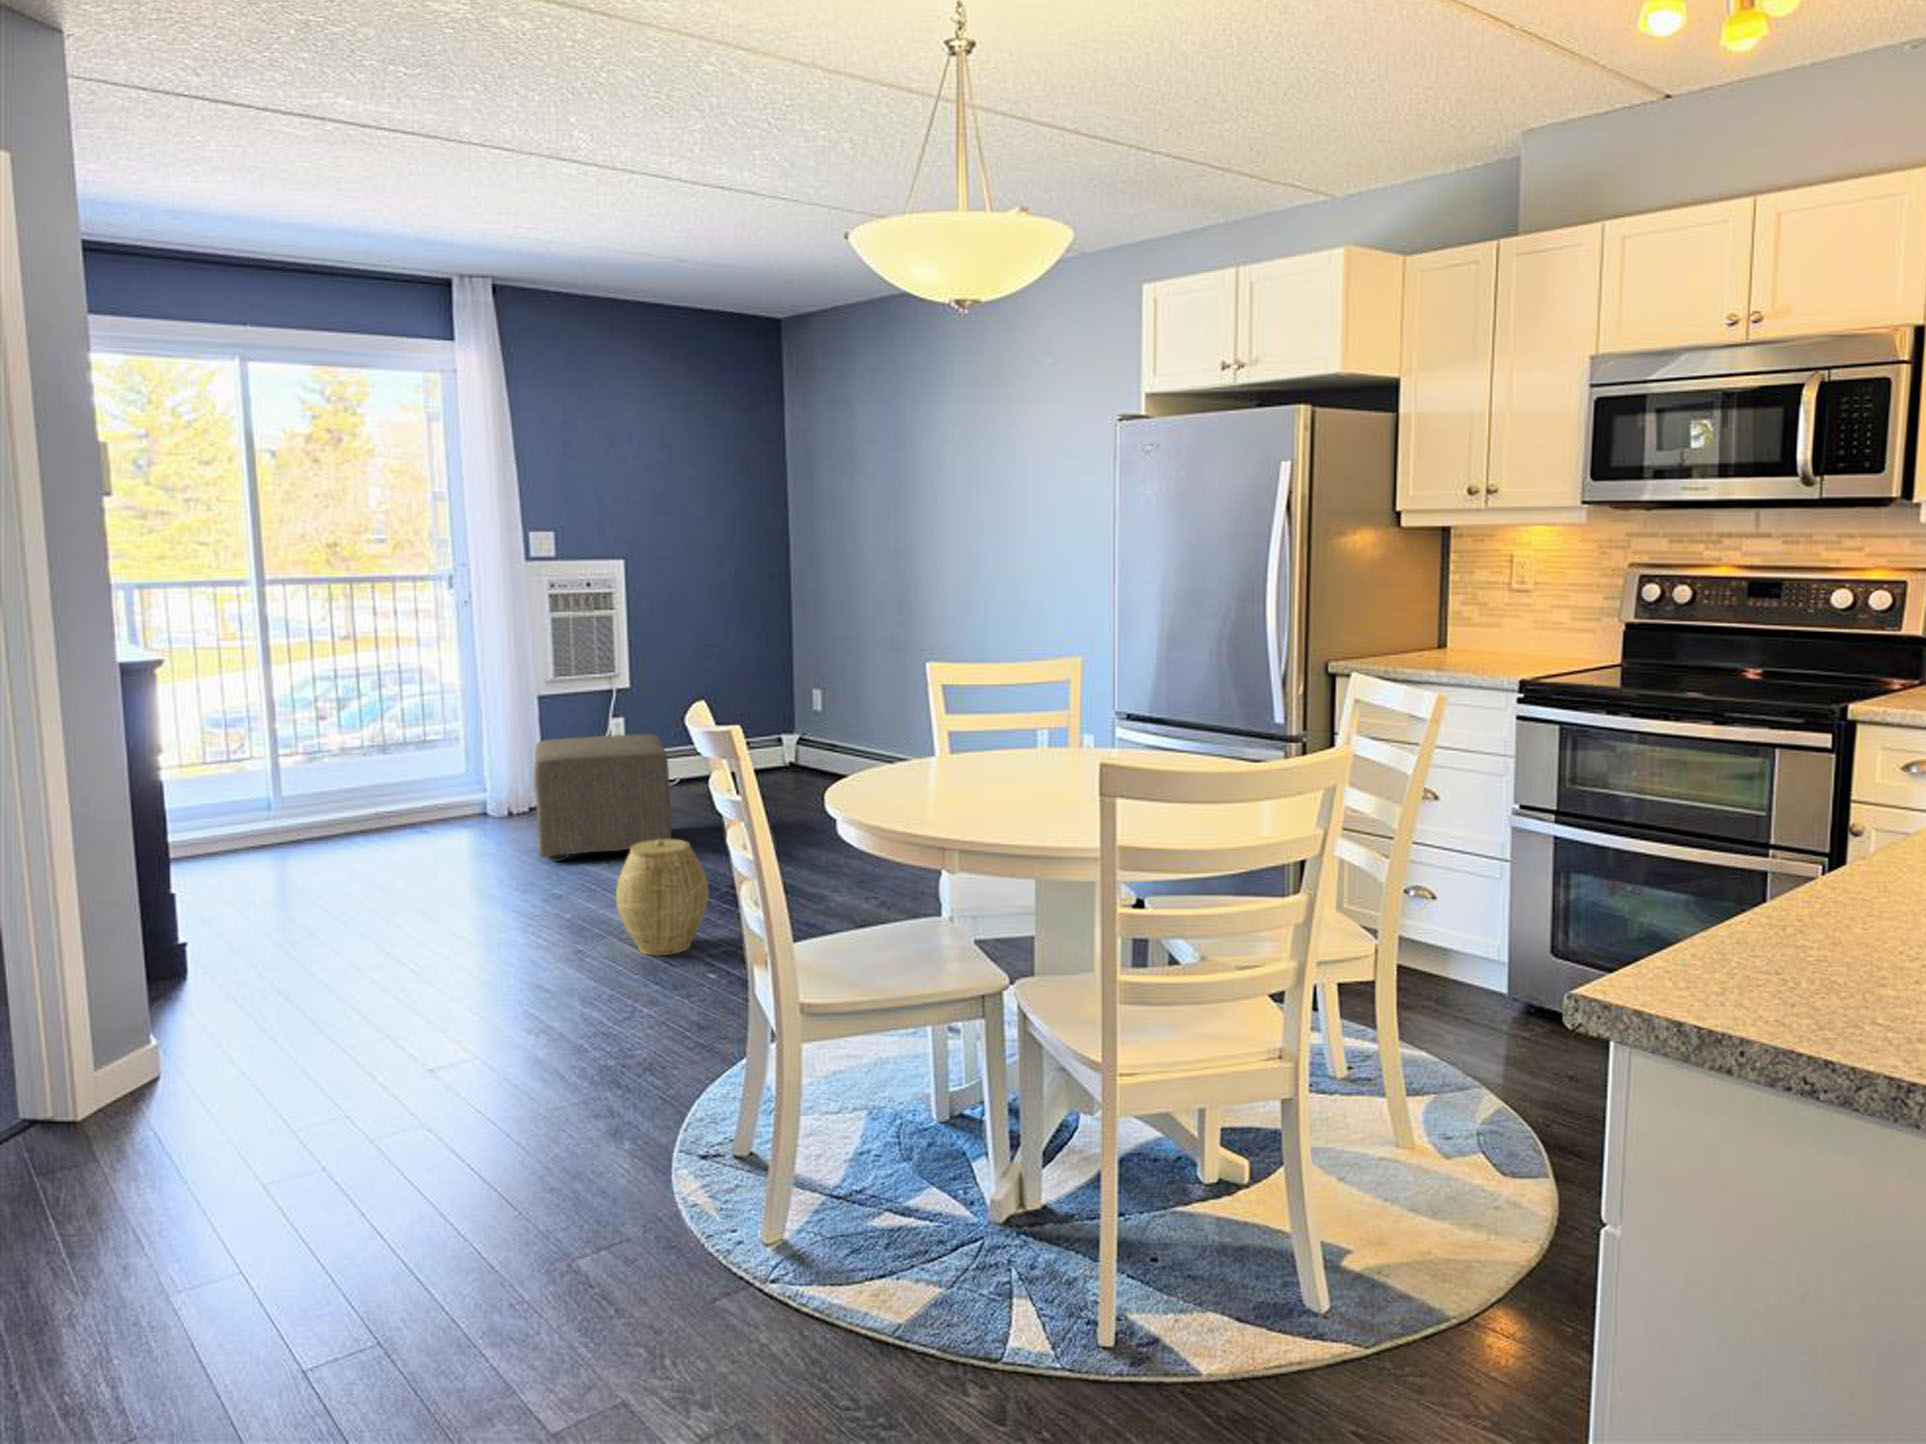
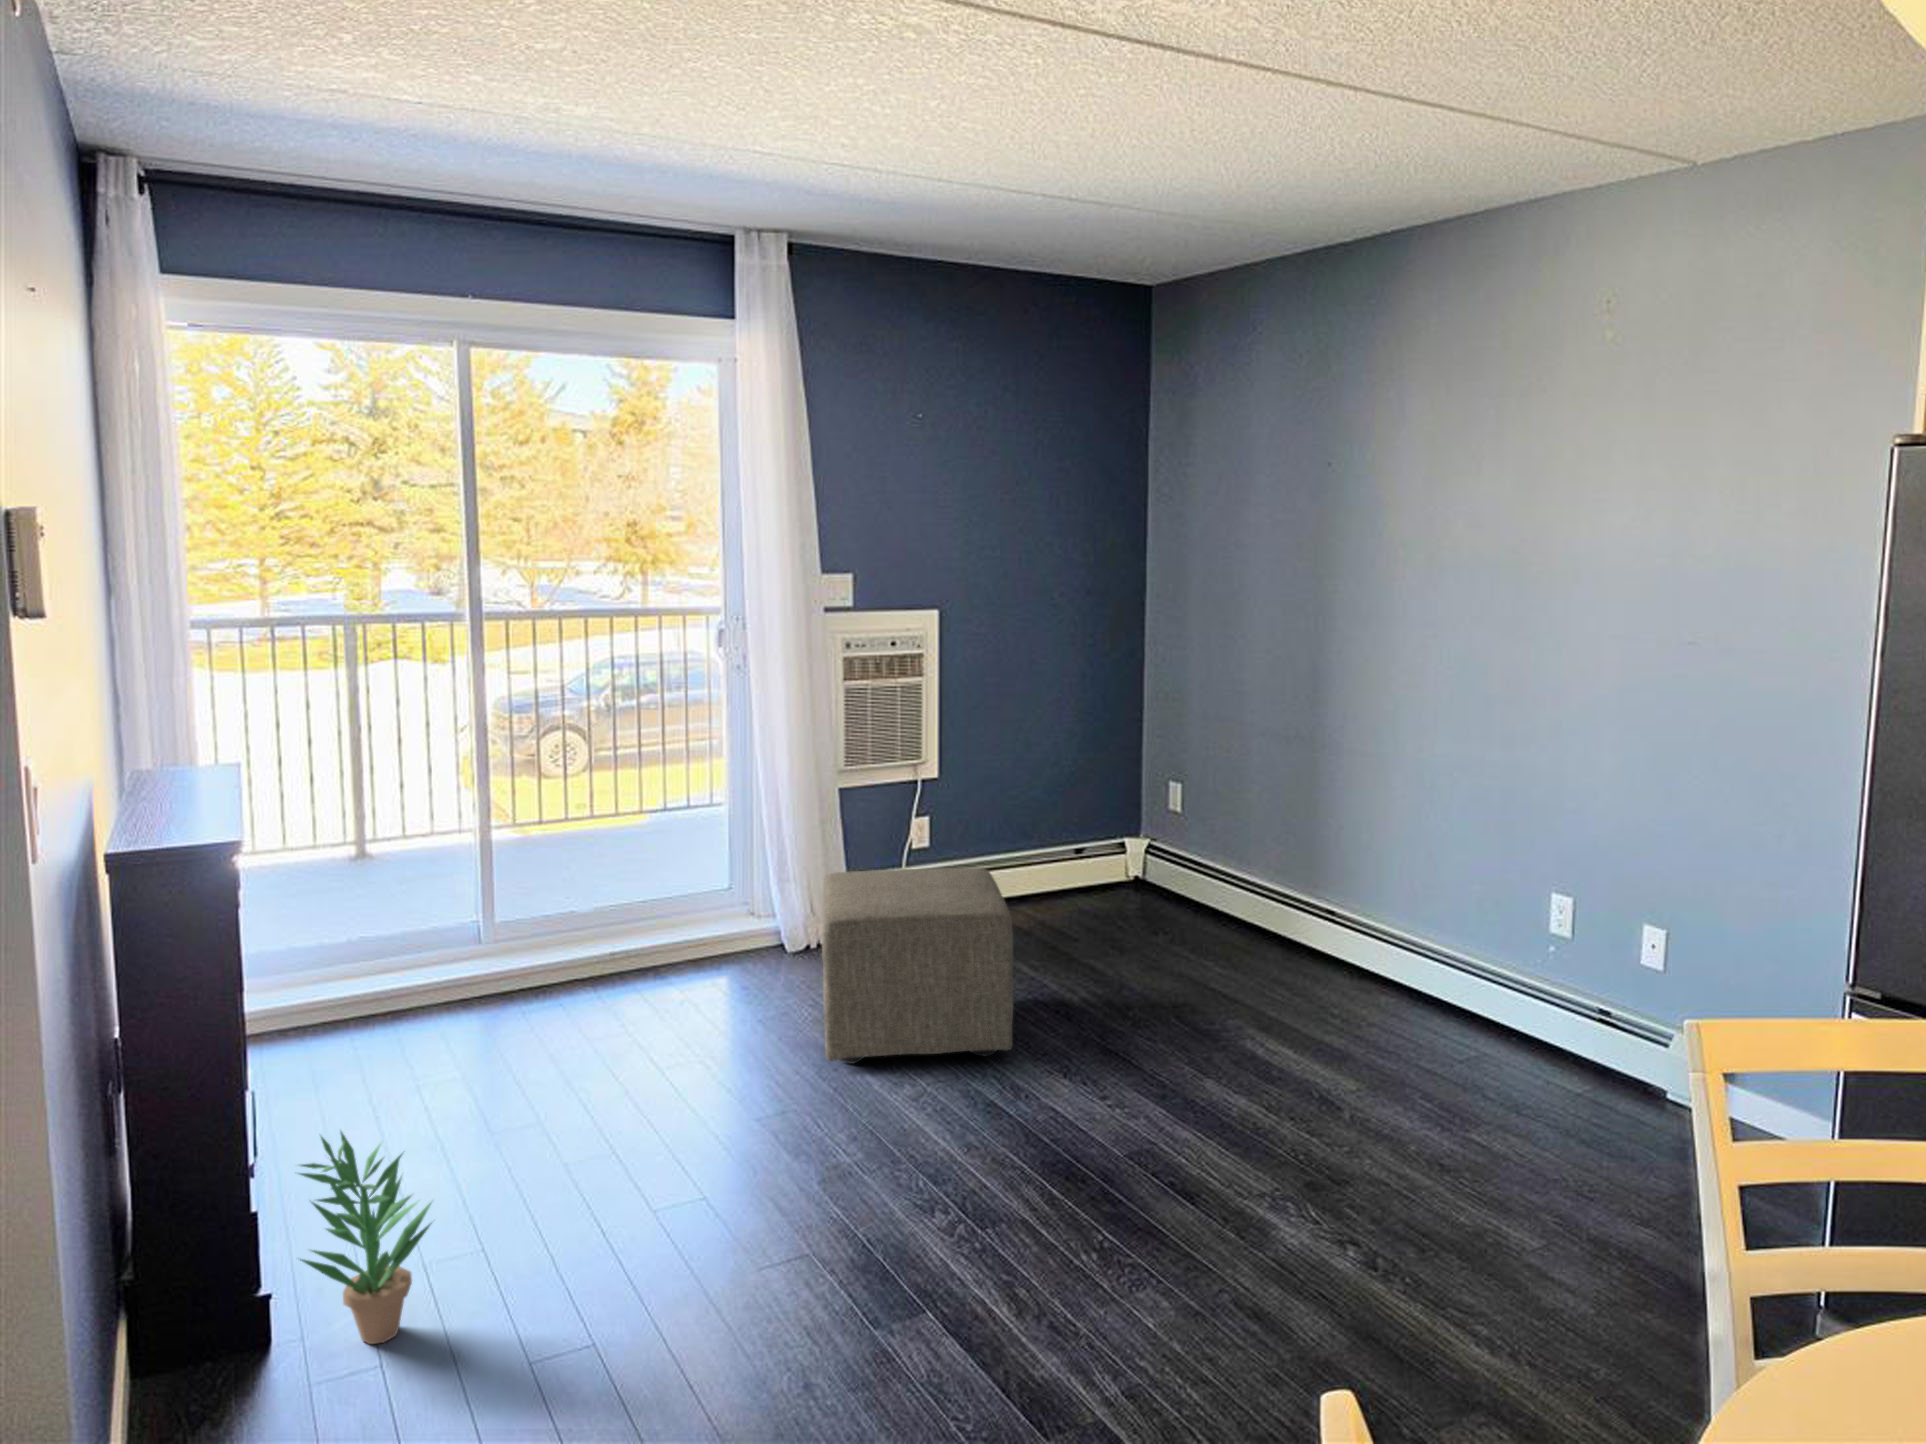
woven basket: present [616,839,709,956] -> none [965,1139,1124,1364]
potted plant: none [201,851,288,978] -> present [299,1132,434,1344]

